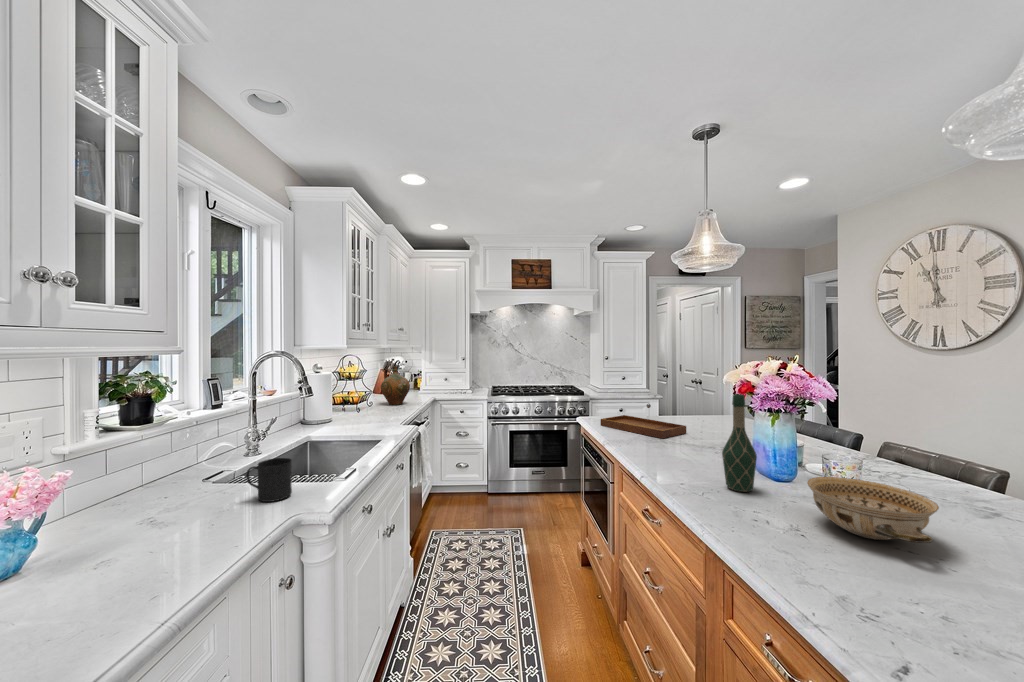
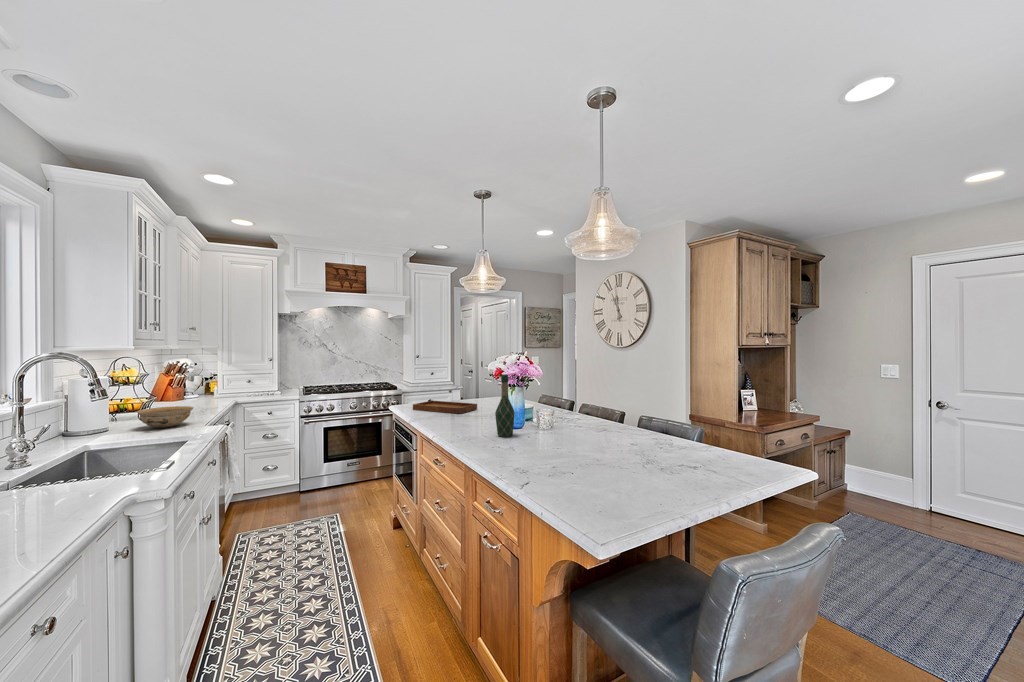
ceramic jug: present [381,366,410,405] -> none [170,368,209,410]
mug: present [246,458,292,502] -> none [54,454,112,498]
ceramic bowl: present [807,477,939,543] -> present [137,406,193,428]

